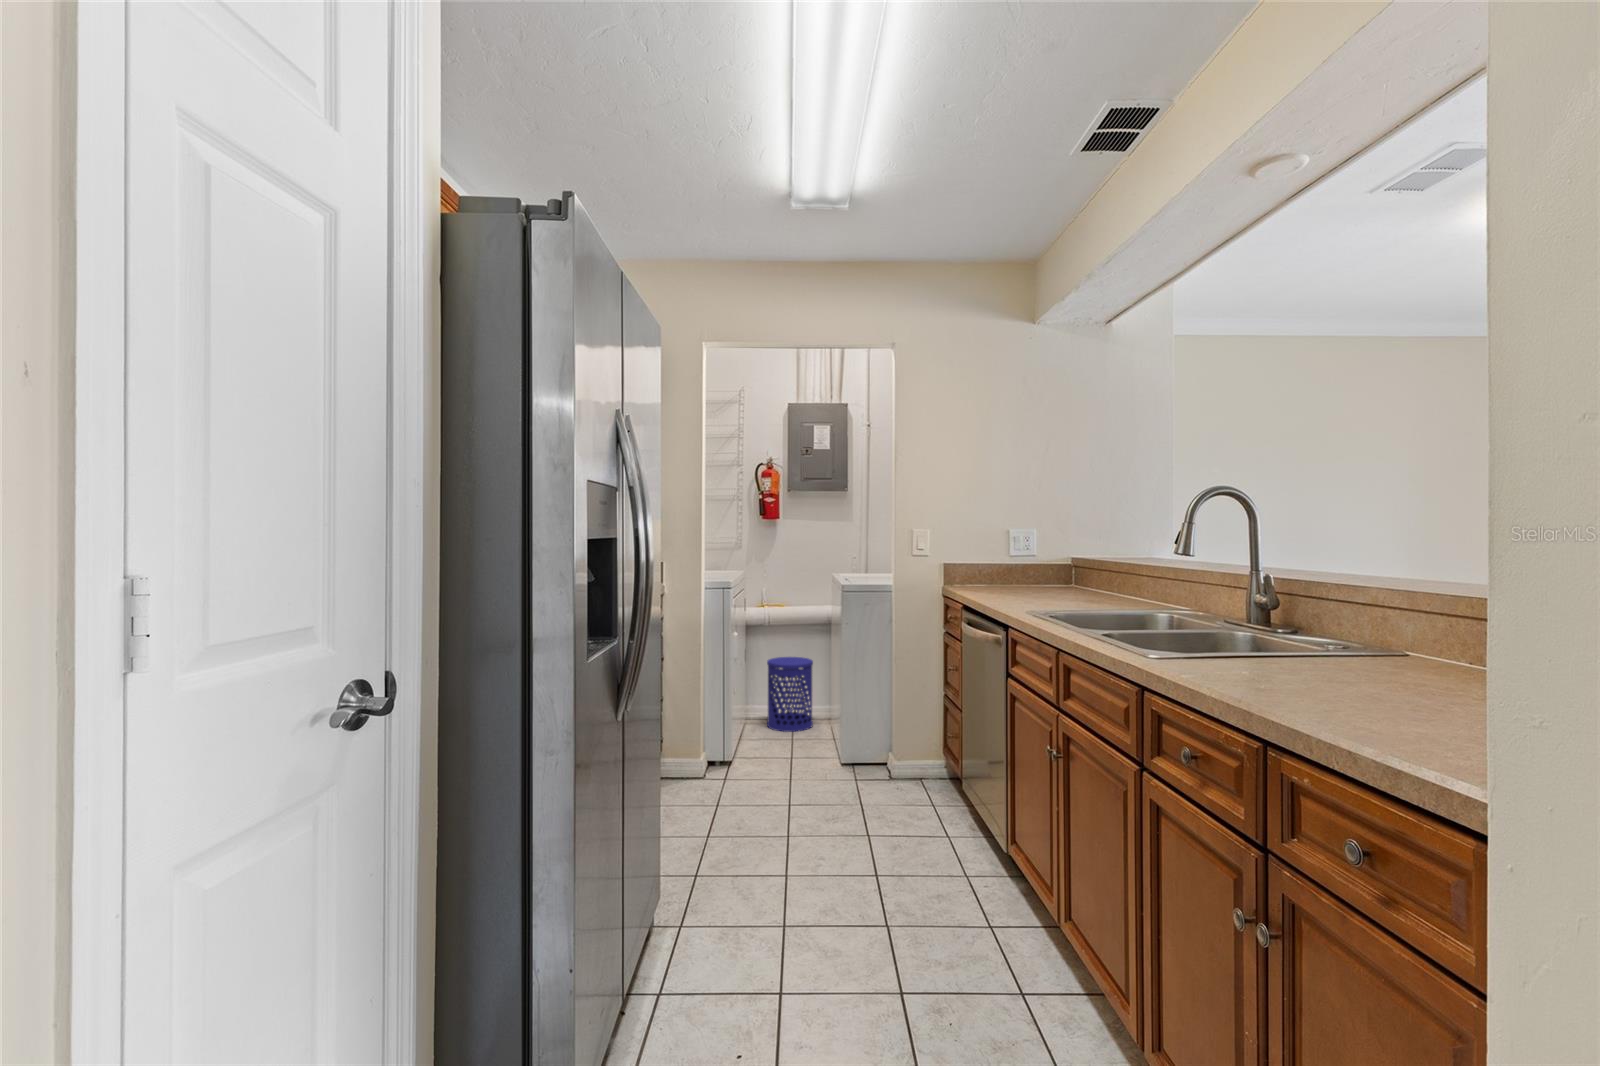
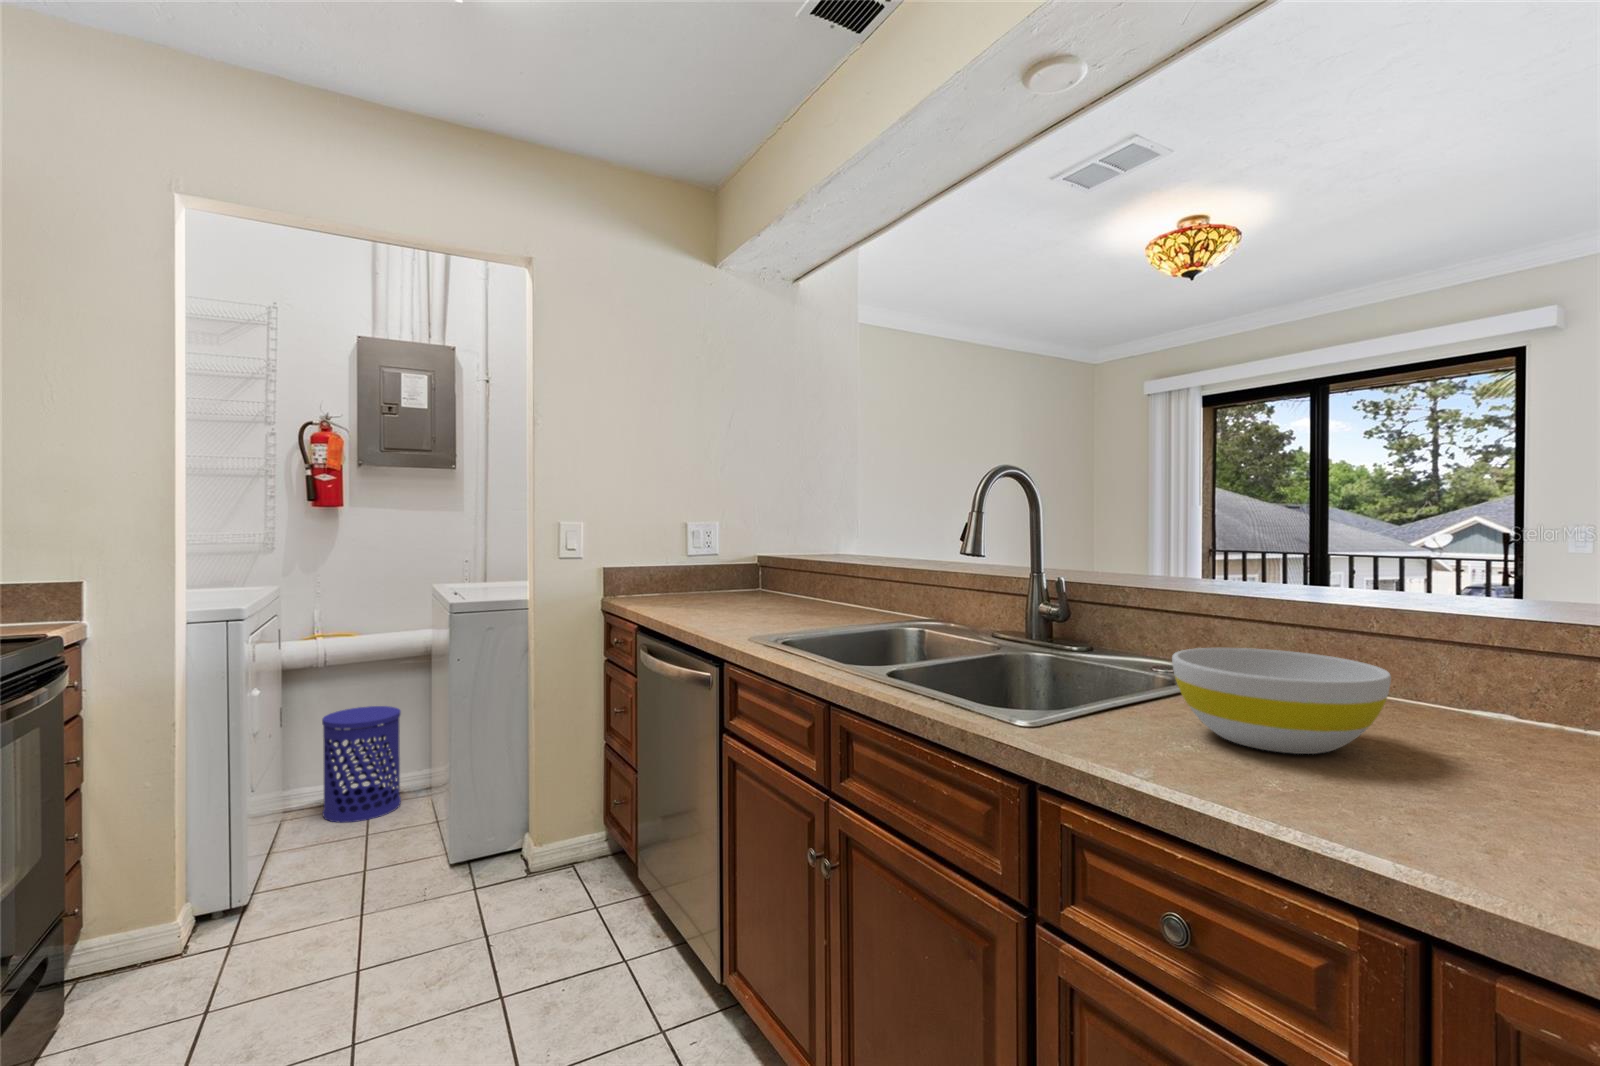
bowl: none [1249,618,1401,683] -> present [1172,648,1391,754]

